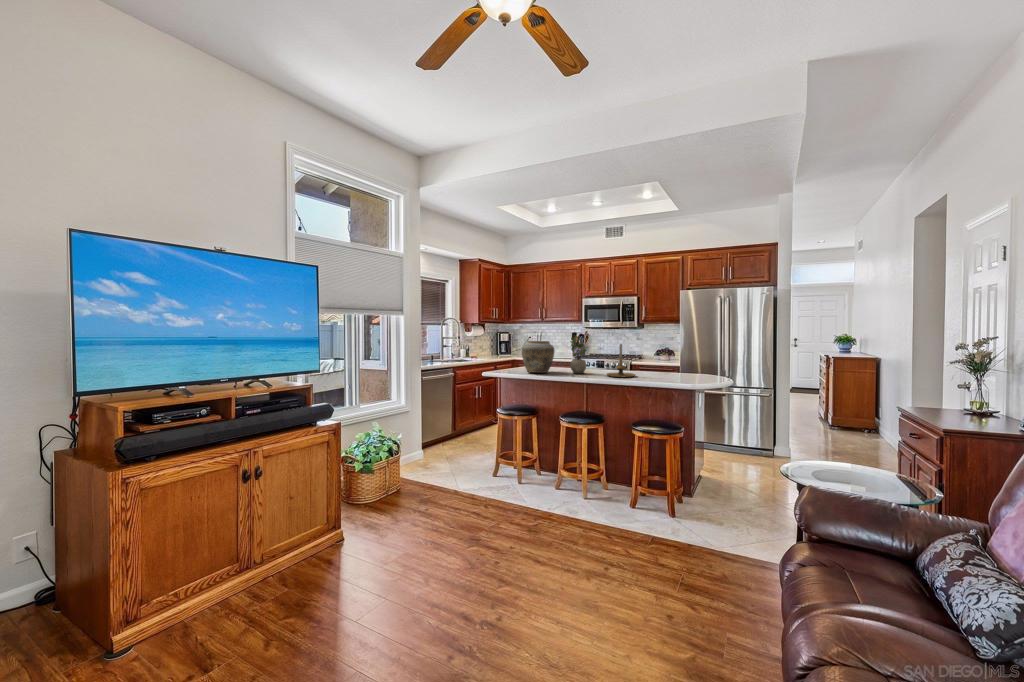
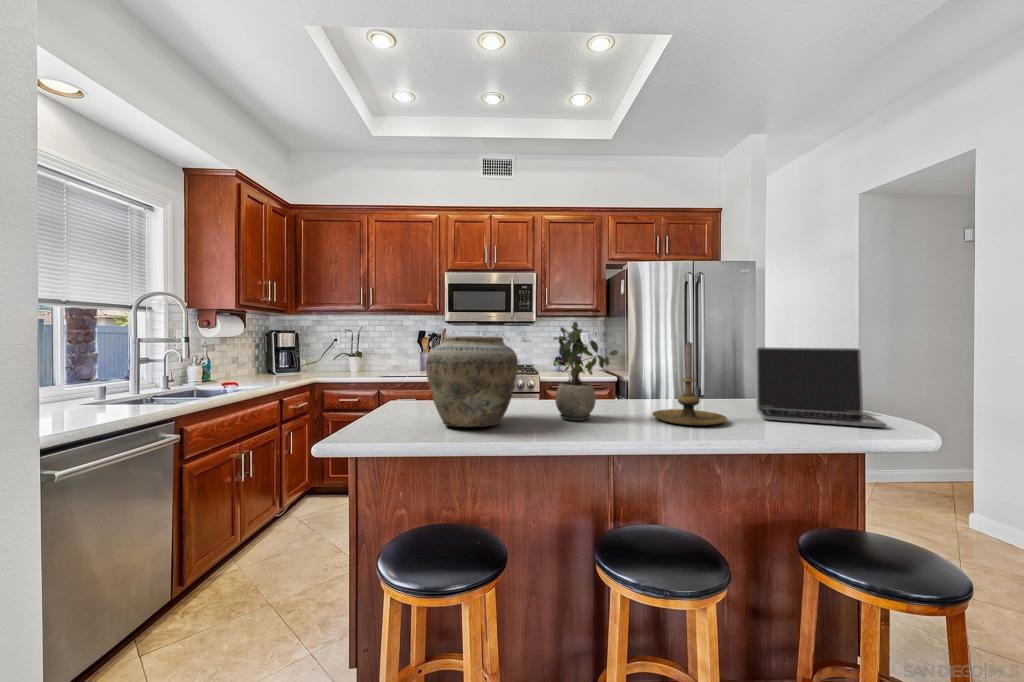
laptop: none [653,346,712,382] -> present [756,347,886,427]

